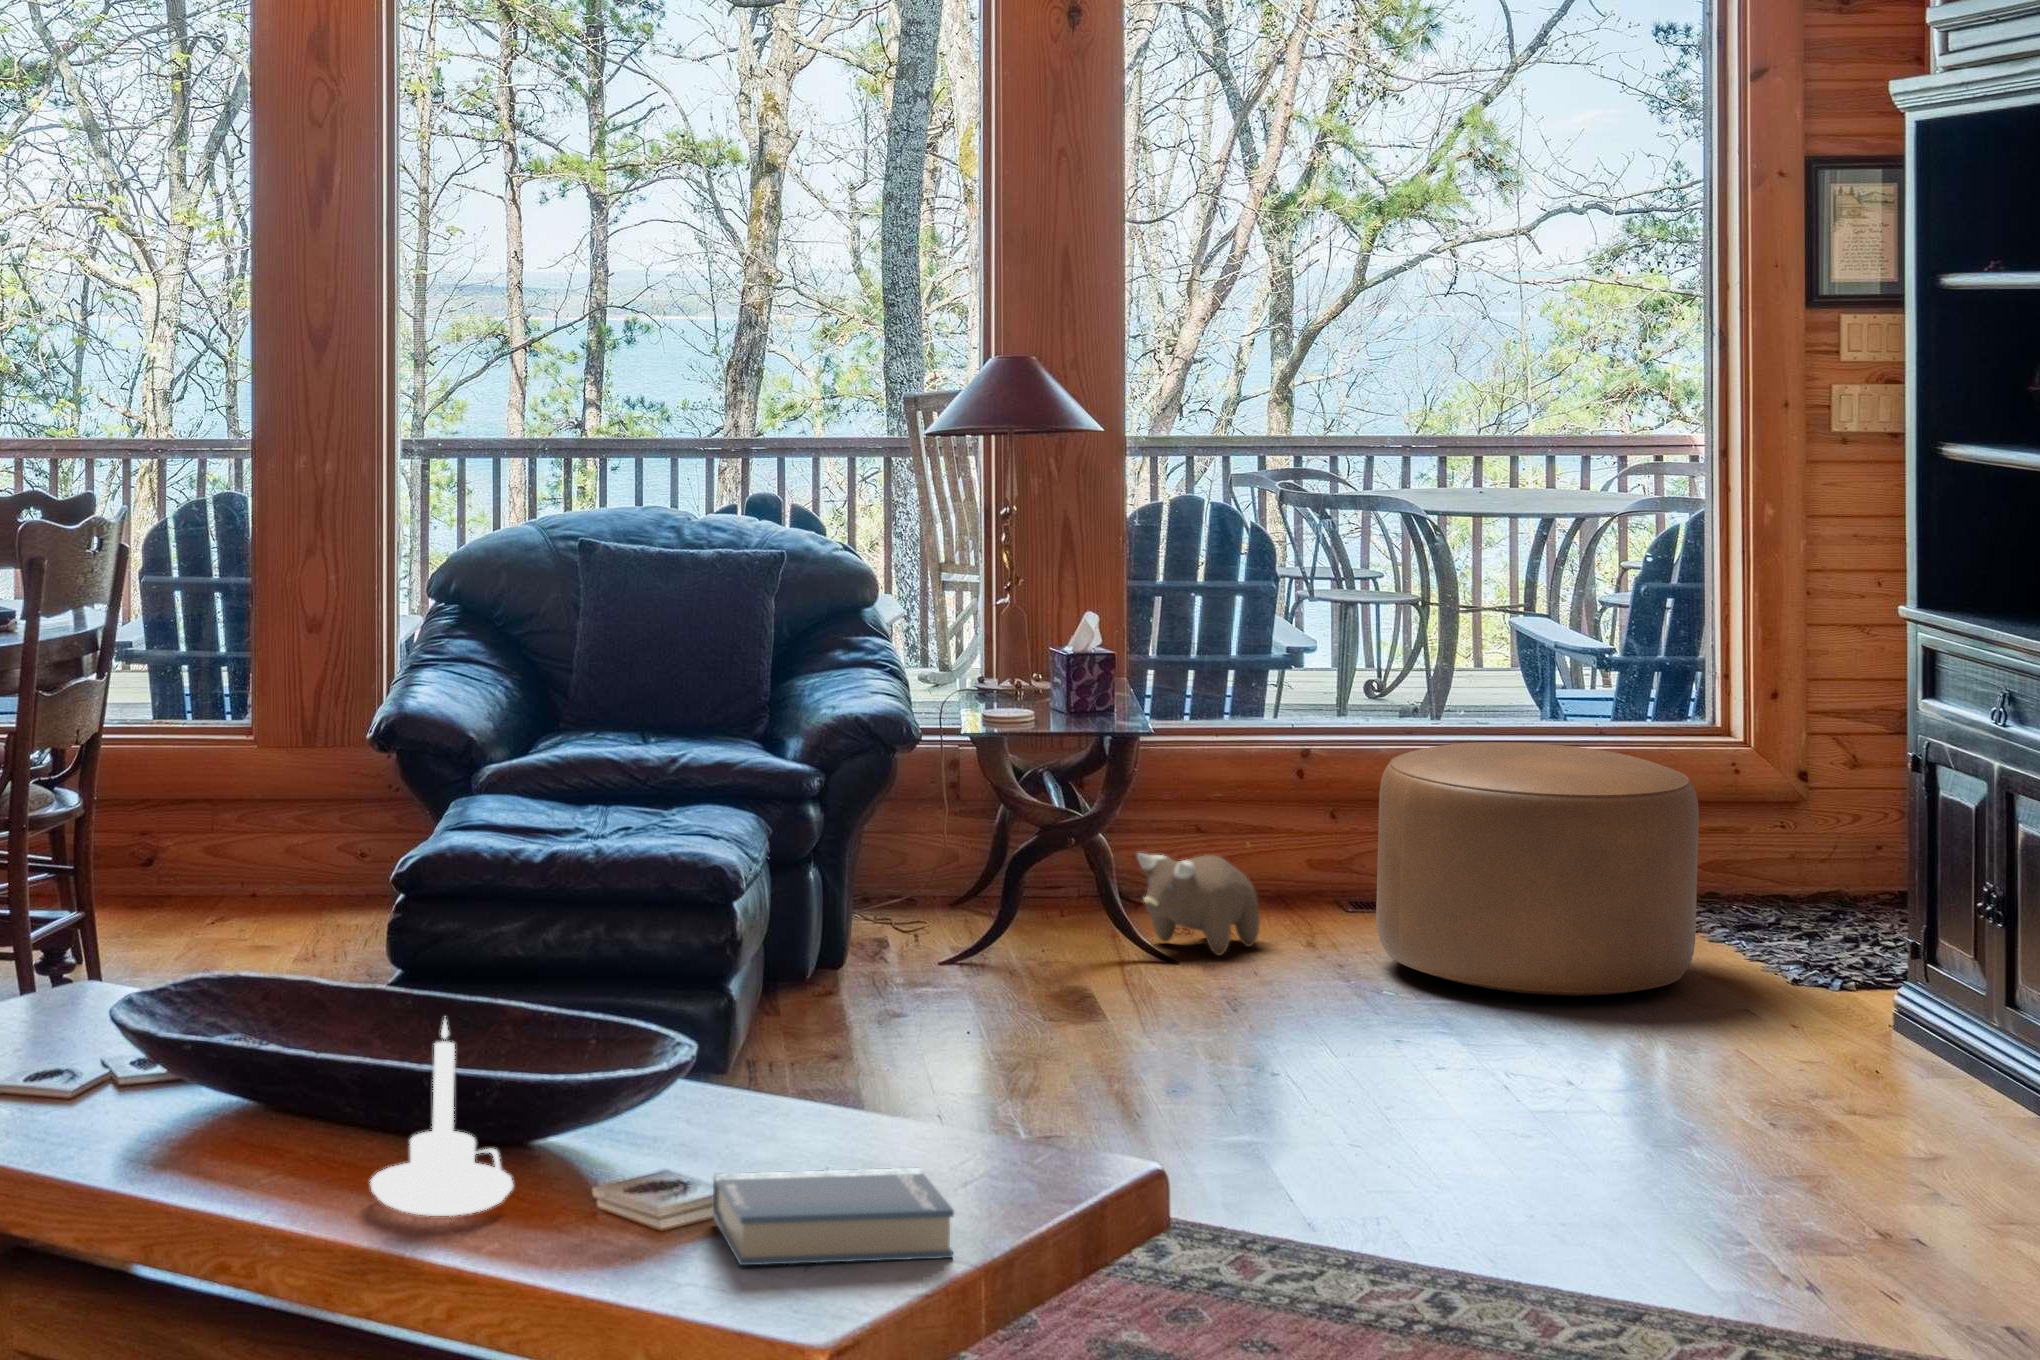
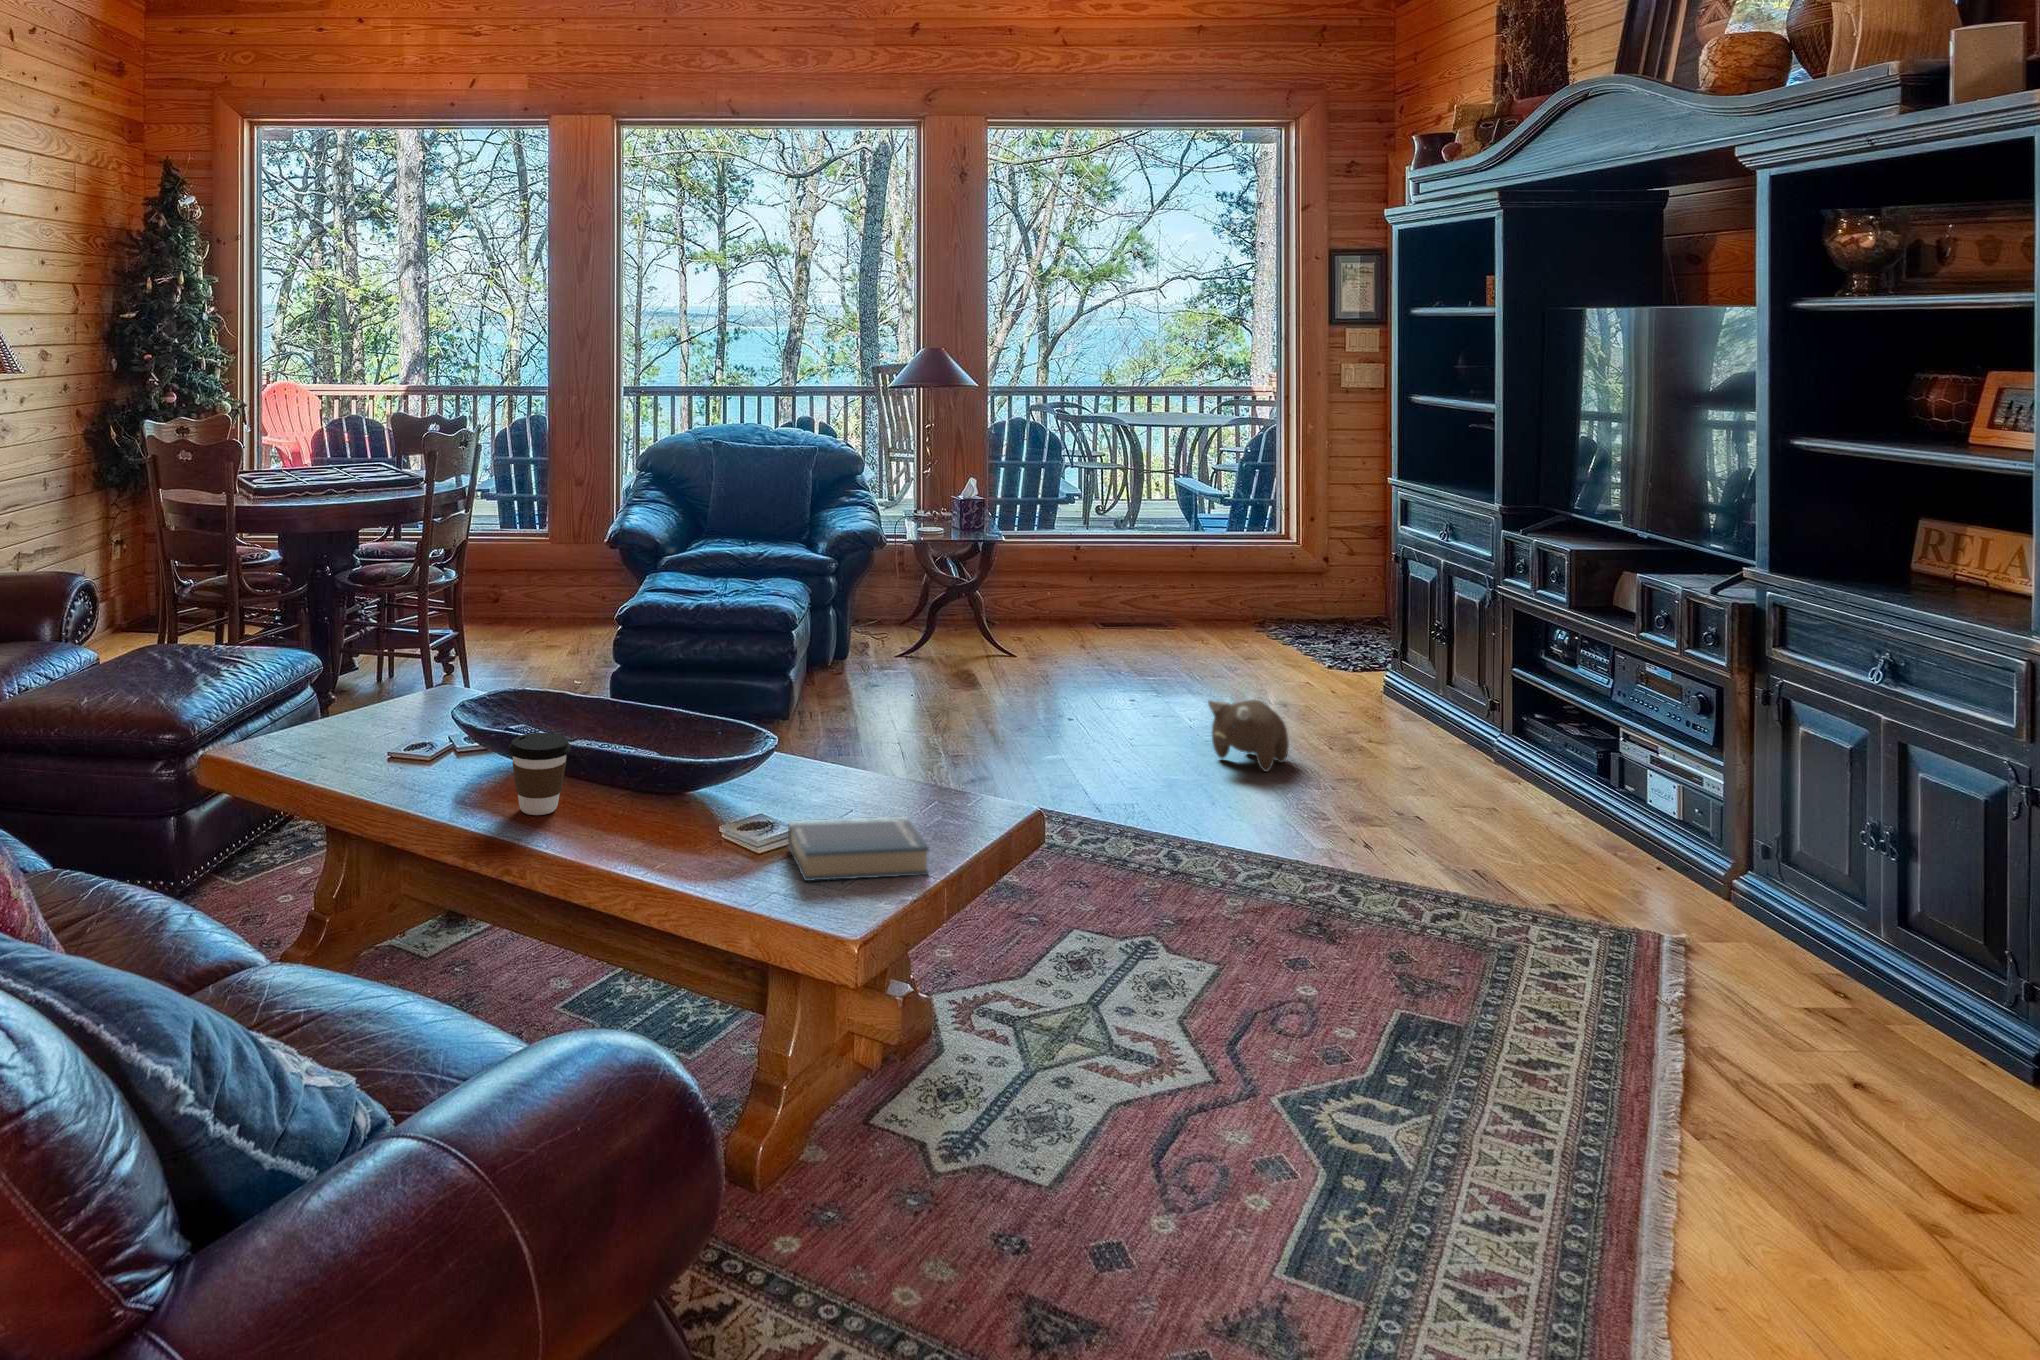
ottoman: present [1376,742,1699,996] -> none [1117,545,1281,675]
plush toy: present [1137,853,1260,955] -> present [1208,700,1289,772]
candle holder: present [370,1020,513,1216] -> none [591,727,673,845]
coffee cup: none [224,1035,333,1175] -> present [509,733,571,815]

